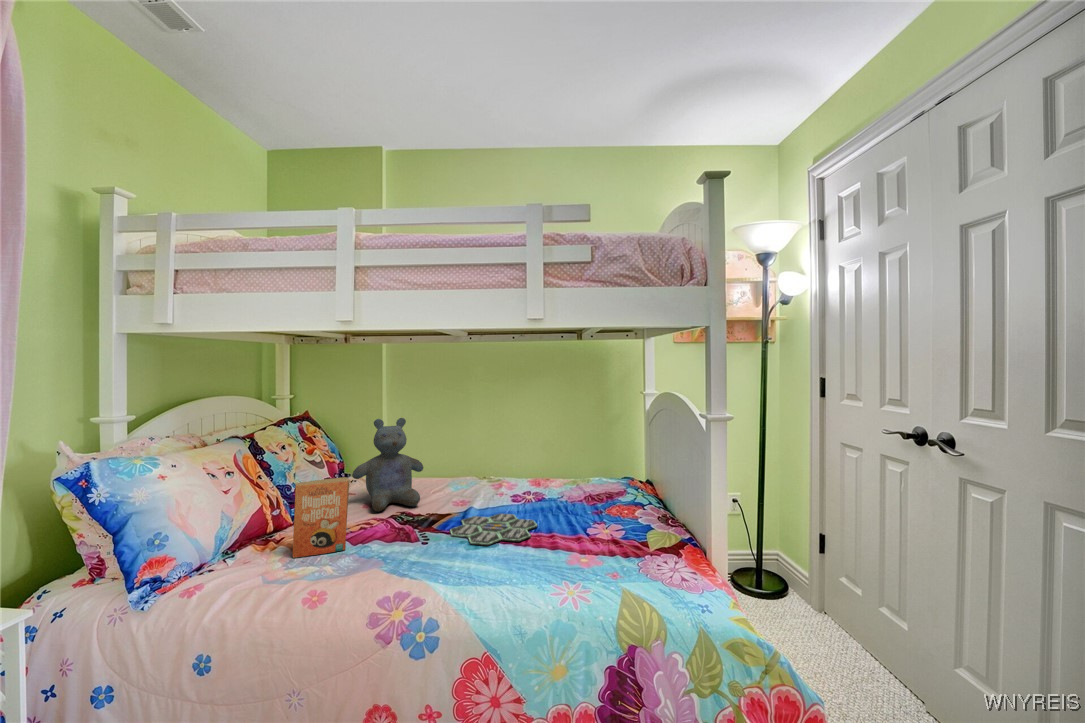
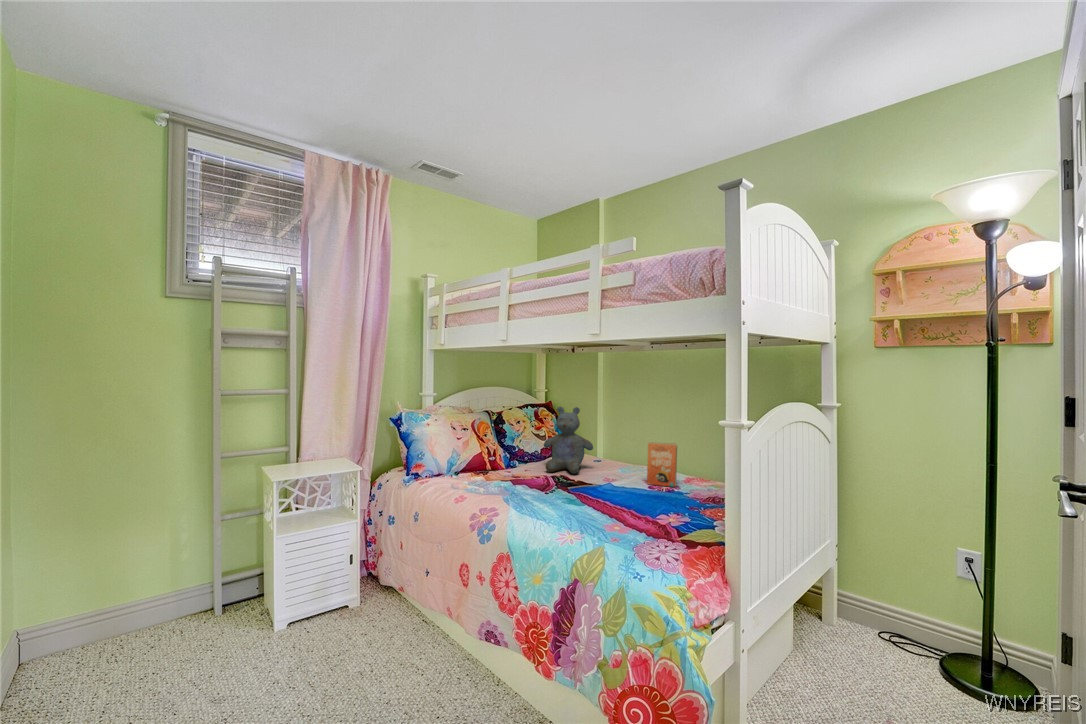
paperback book: present [293,477,349,558] -> present [647,442,677,487]
board game: present [450,513,538,546] -> none [561,488,627,508]

